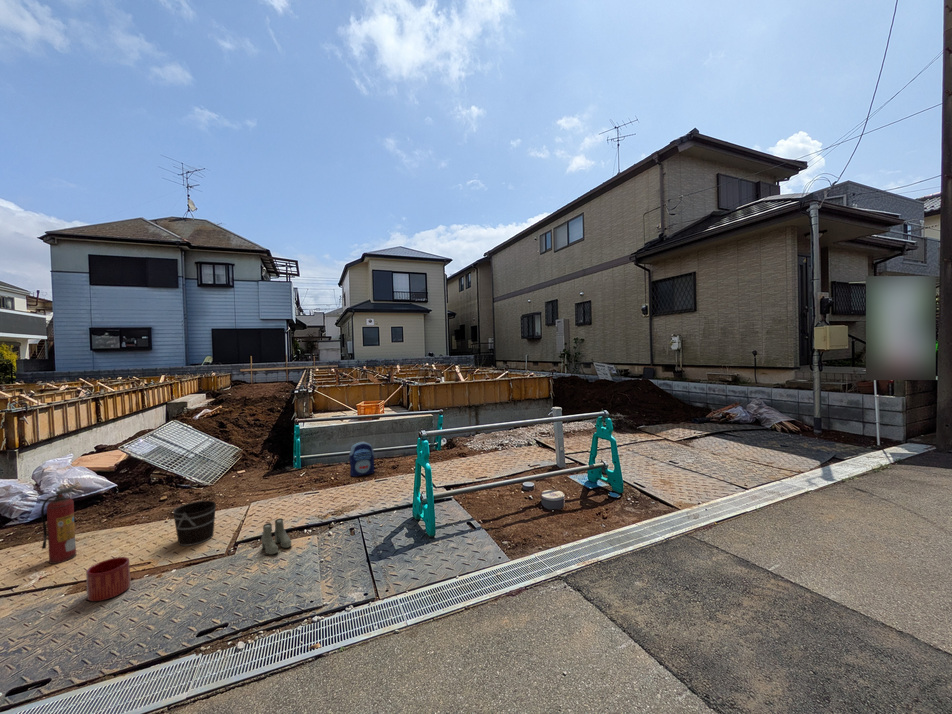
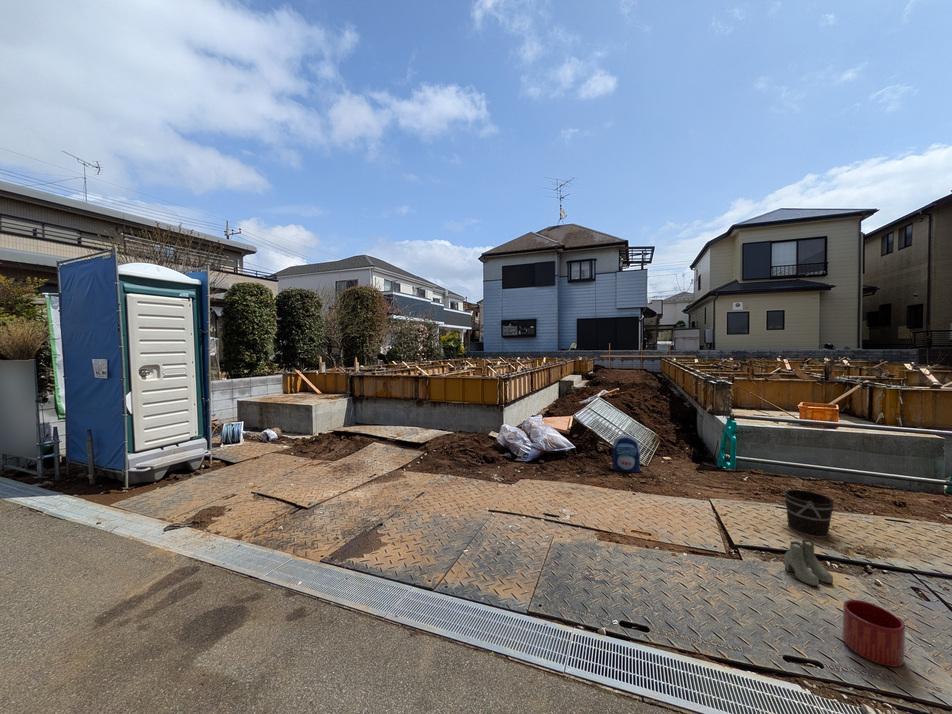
backpack: present [350,442,375,476] -> present [612,436,640,473]
fire extinguisher: present [41,485,78,564] -> none [565,446,587,509]
bucket: present [173,500,216,546] -> present [784,489,834,538]
planter: present [86,557,130,601] -> present [842,600,905,666]

